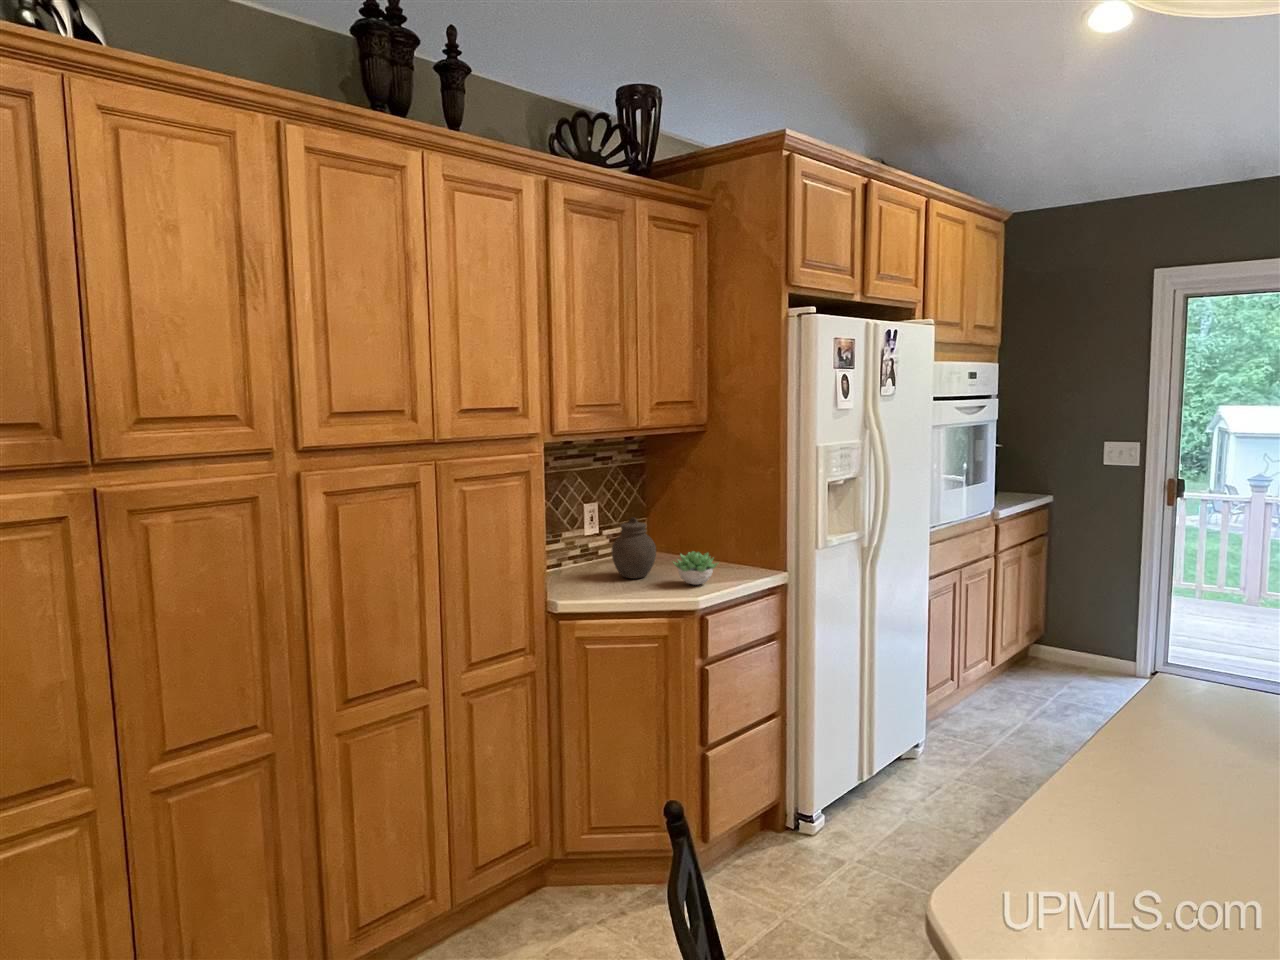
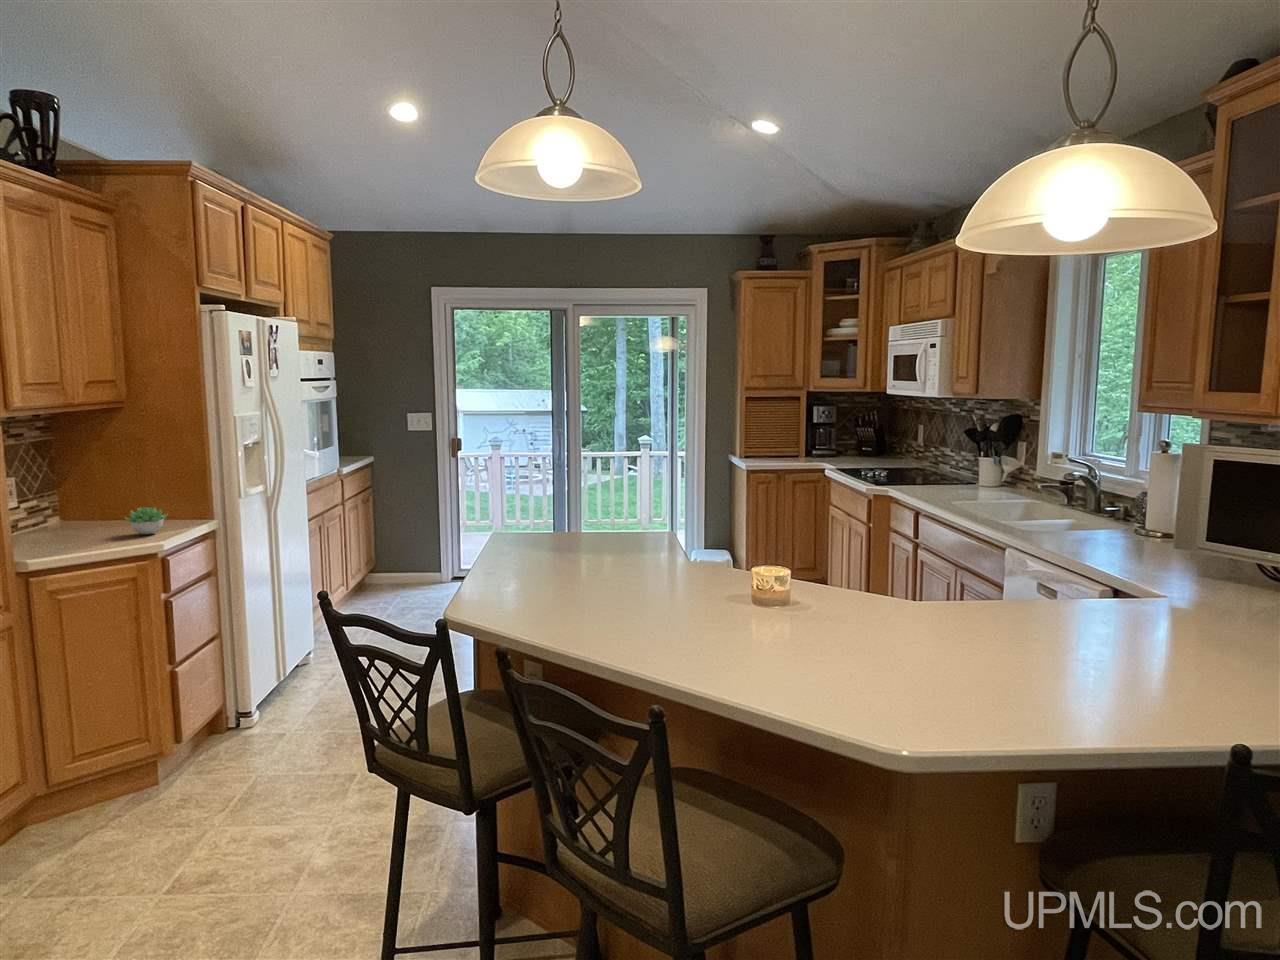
jar: present [612,517,656,578] -> none [53,485,100,539]

